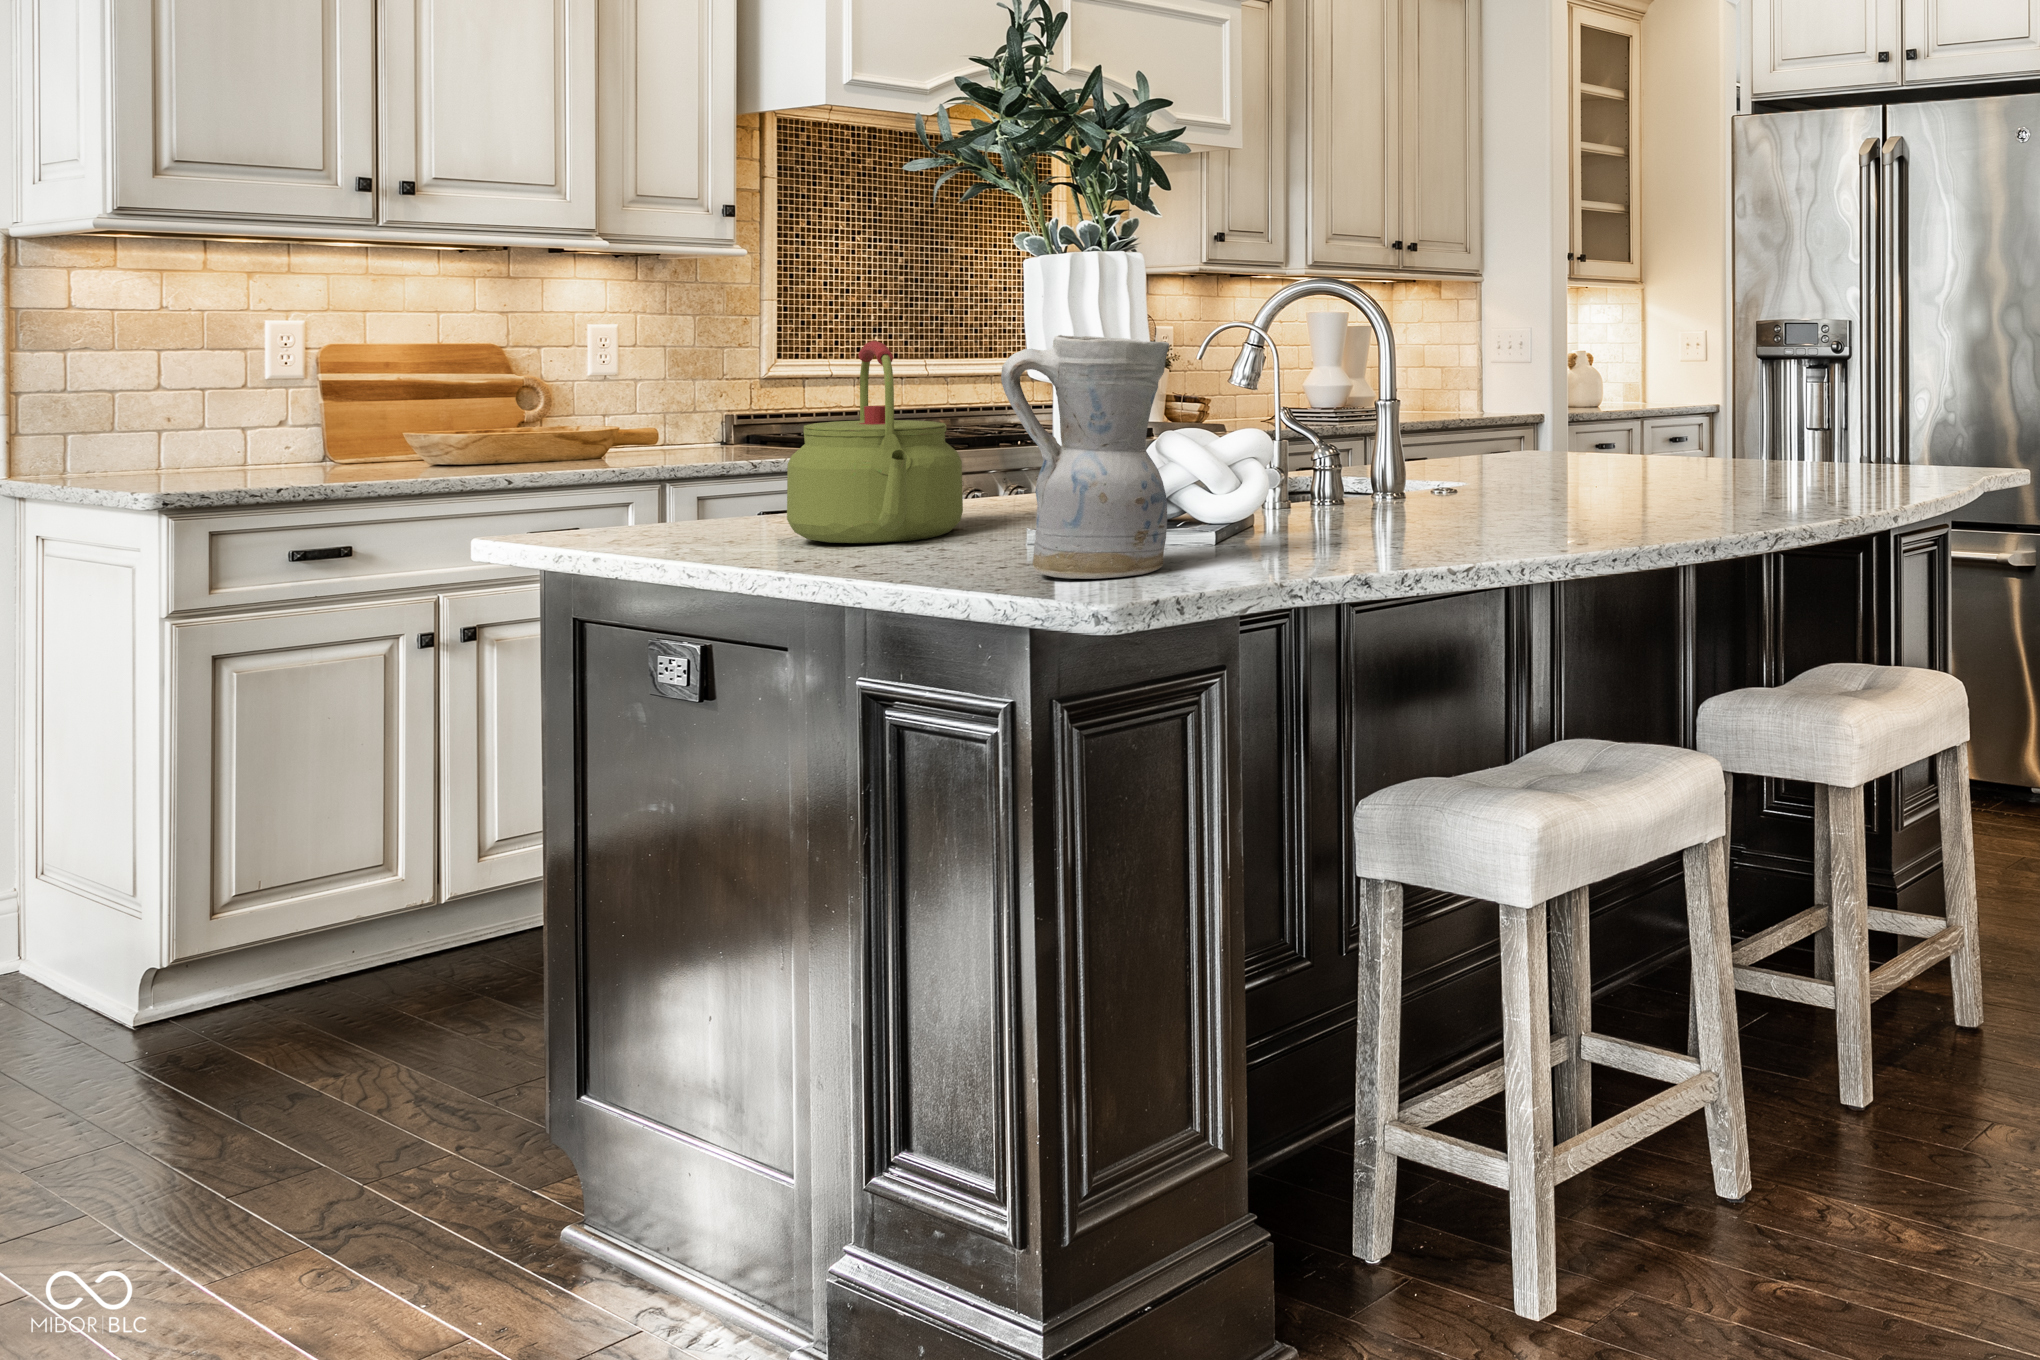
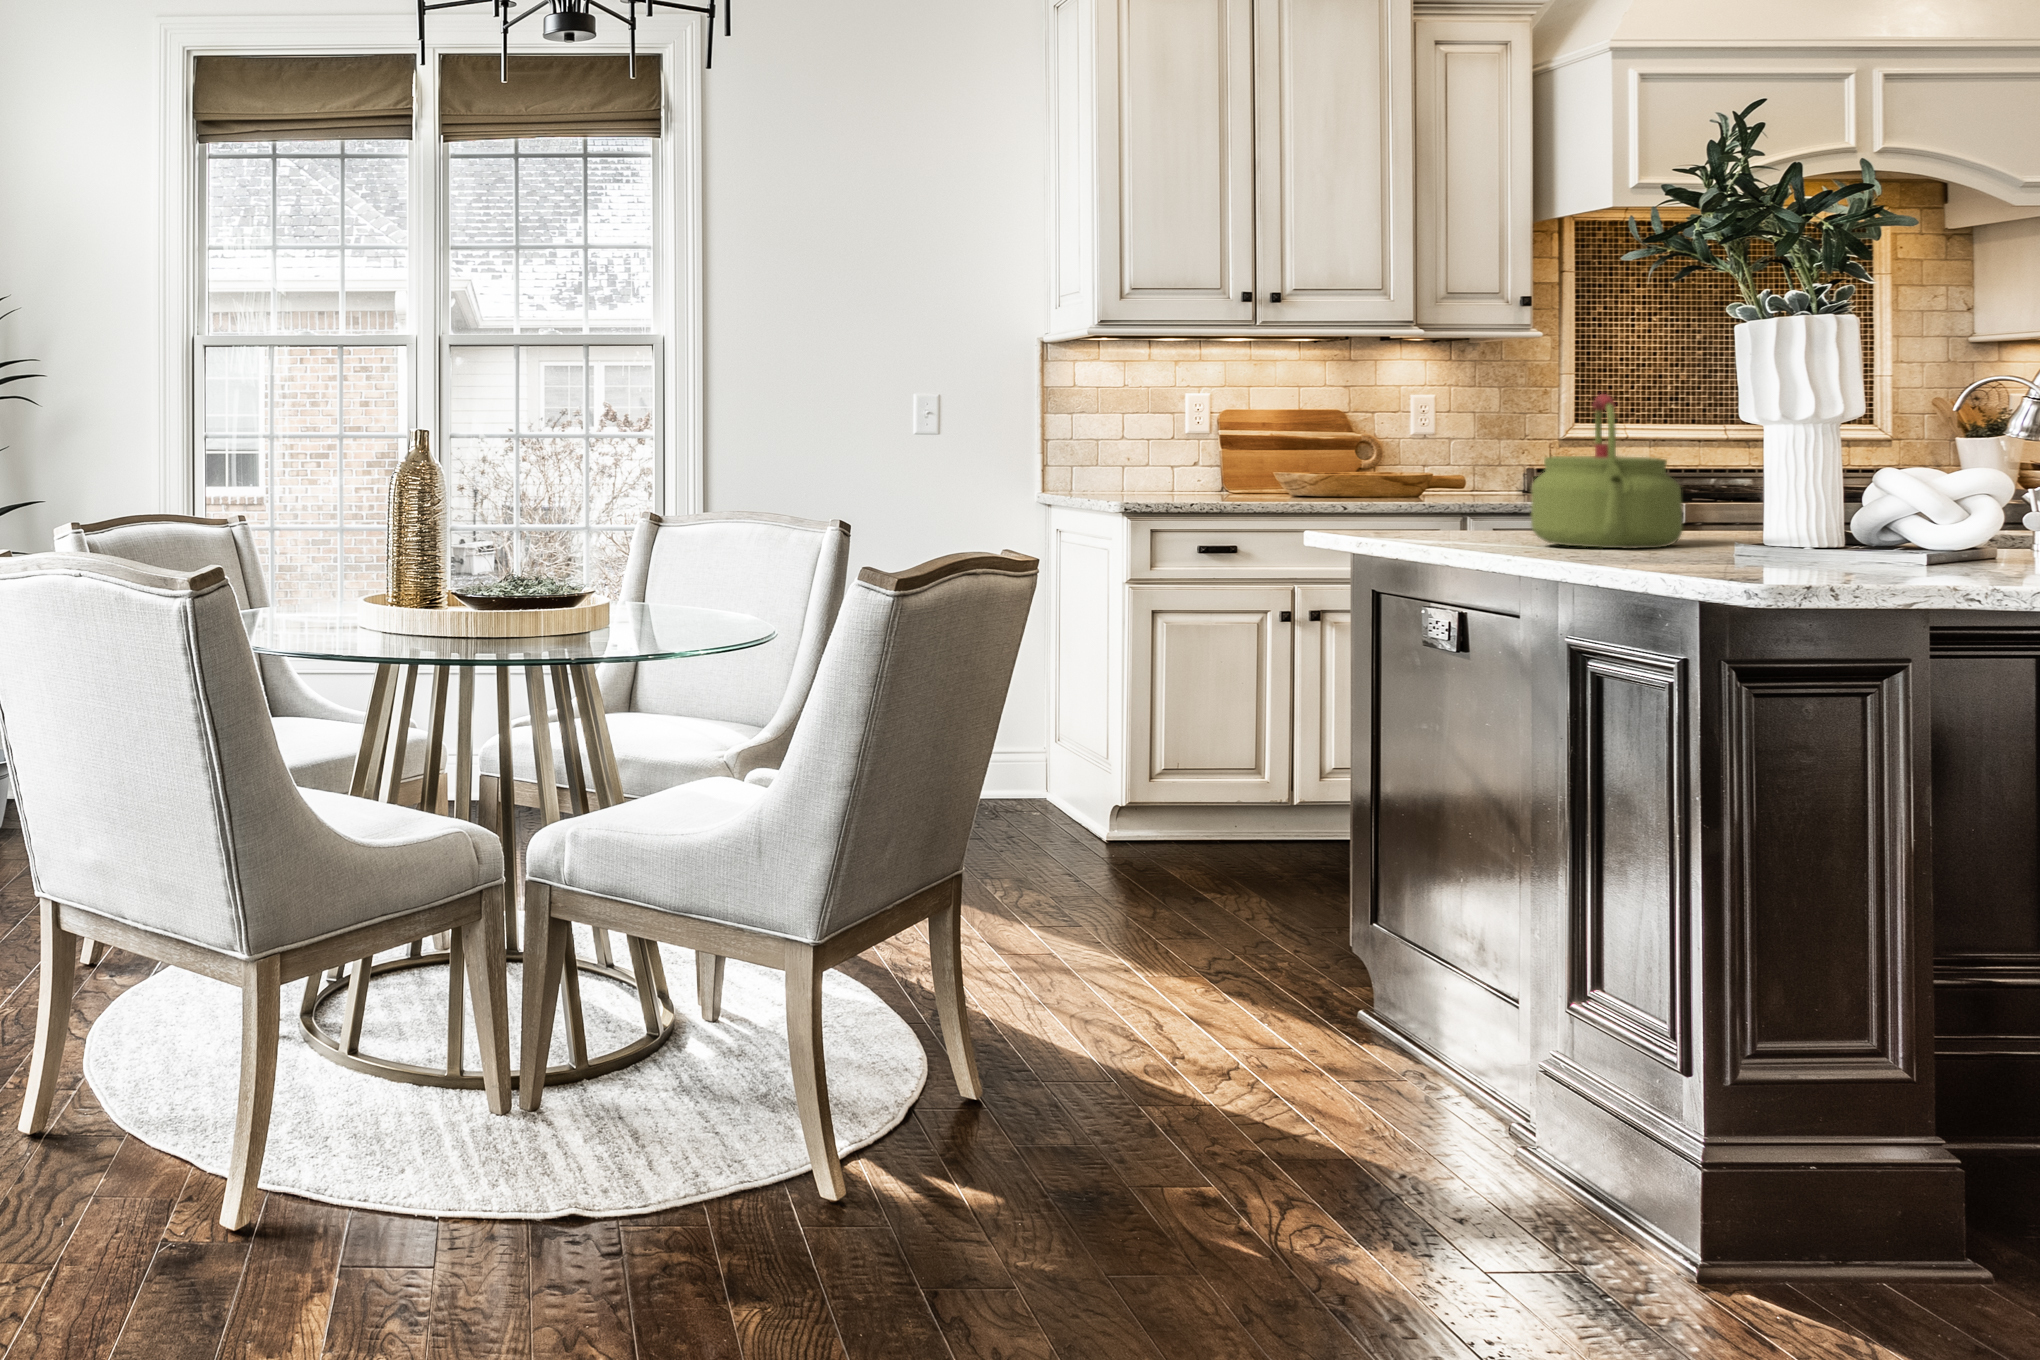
ceramic pitcher: present [1001,335,1169,579] -> none [1680,382,1837,572]

